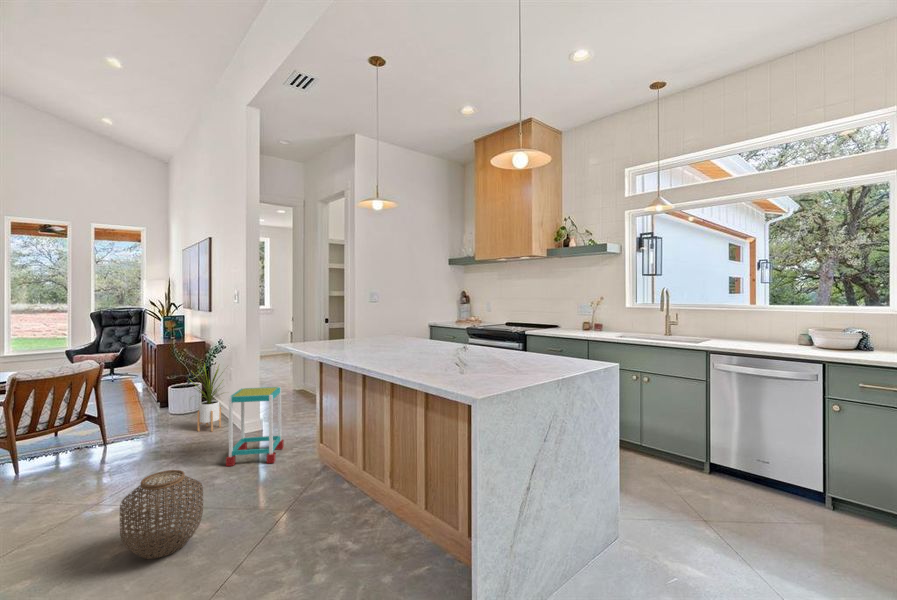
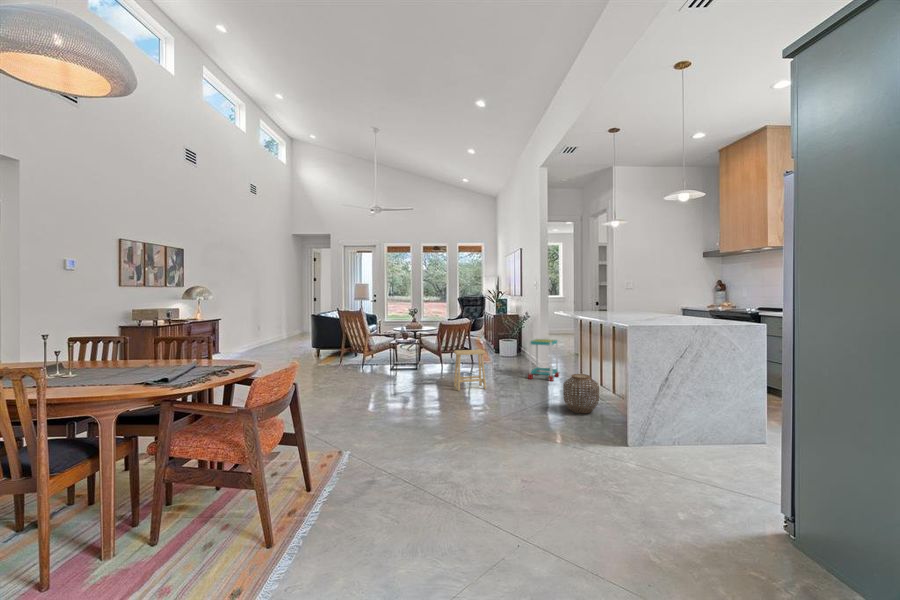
house plant: present [190,365,223,431] -> none [509,323,531,366]
footstool: none [22,436,123,560] -> present [454,349,486,391]
woven basket: present [120,470,203,559] -> present [563,374,599,413]

